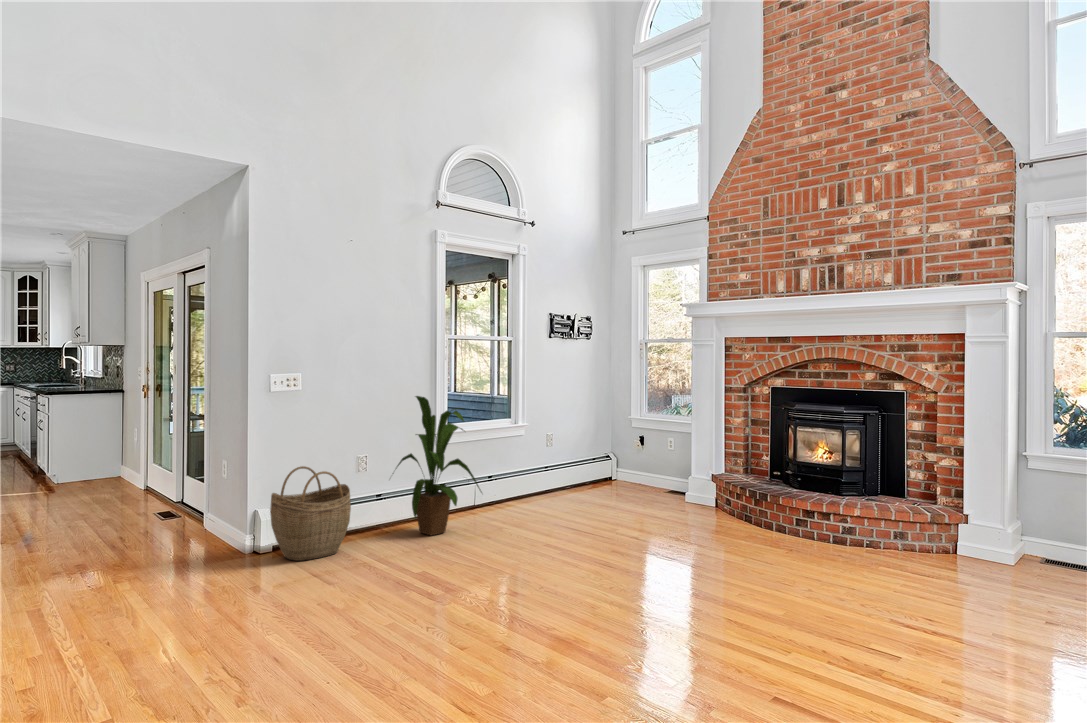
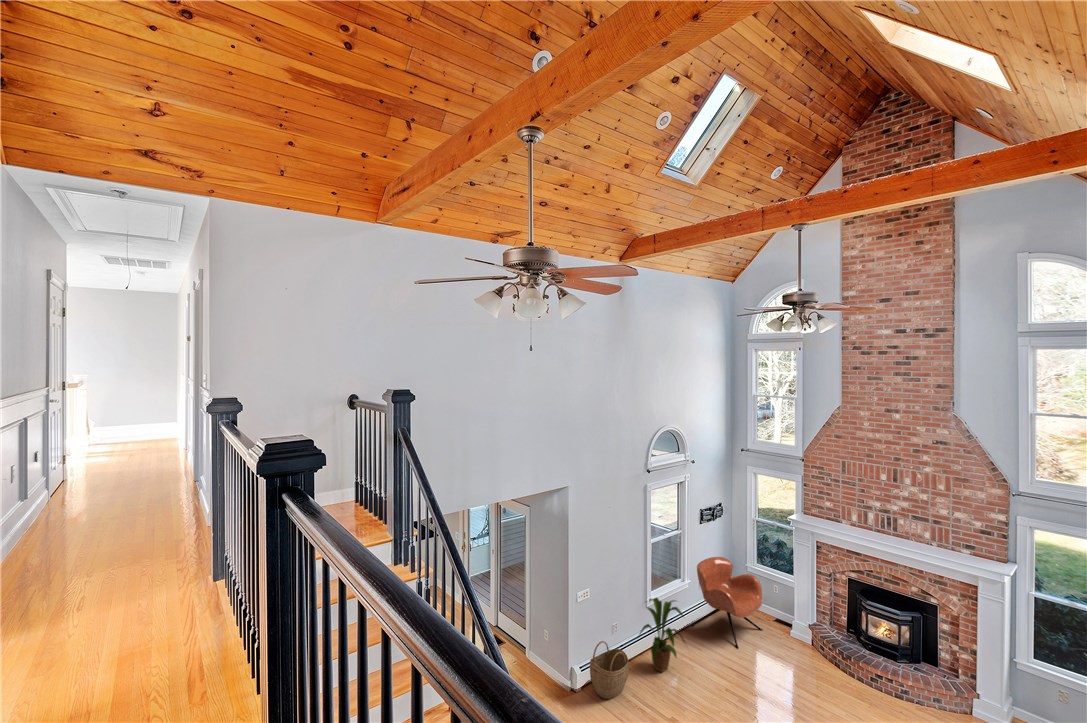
armchair: none [518,395,641,514] -> present [690,557,763,648]

